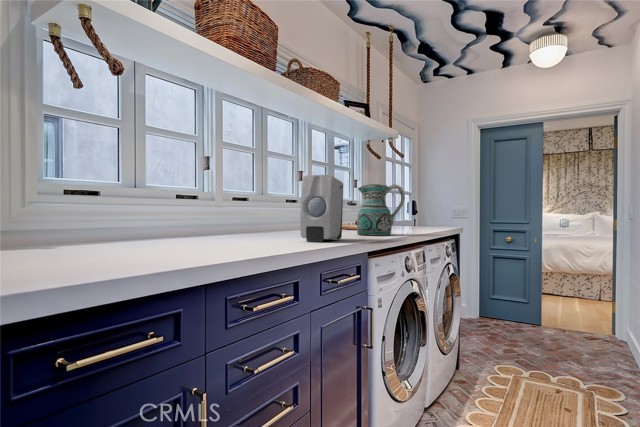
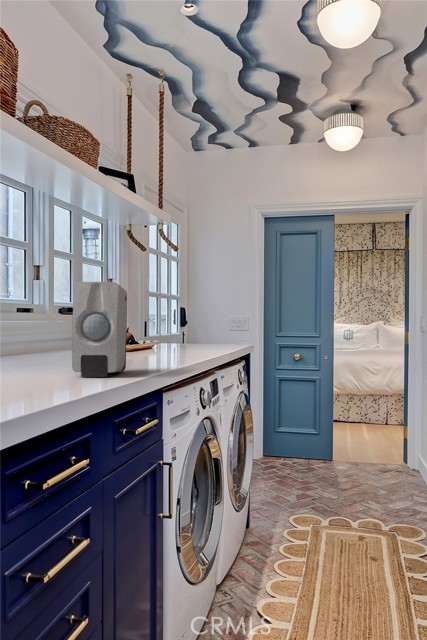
ceramic pitcher: present [357,184,405,236] -> none [134,292,198,363]

